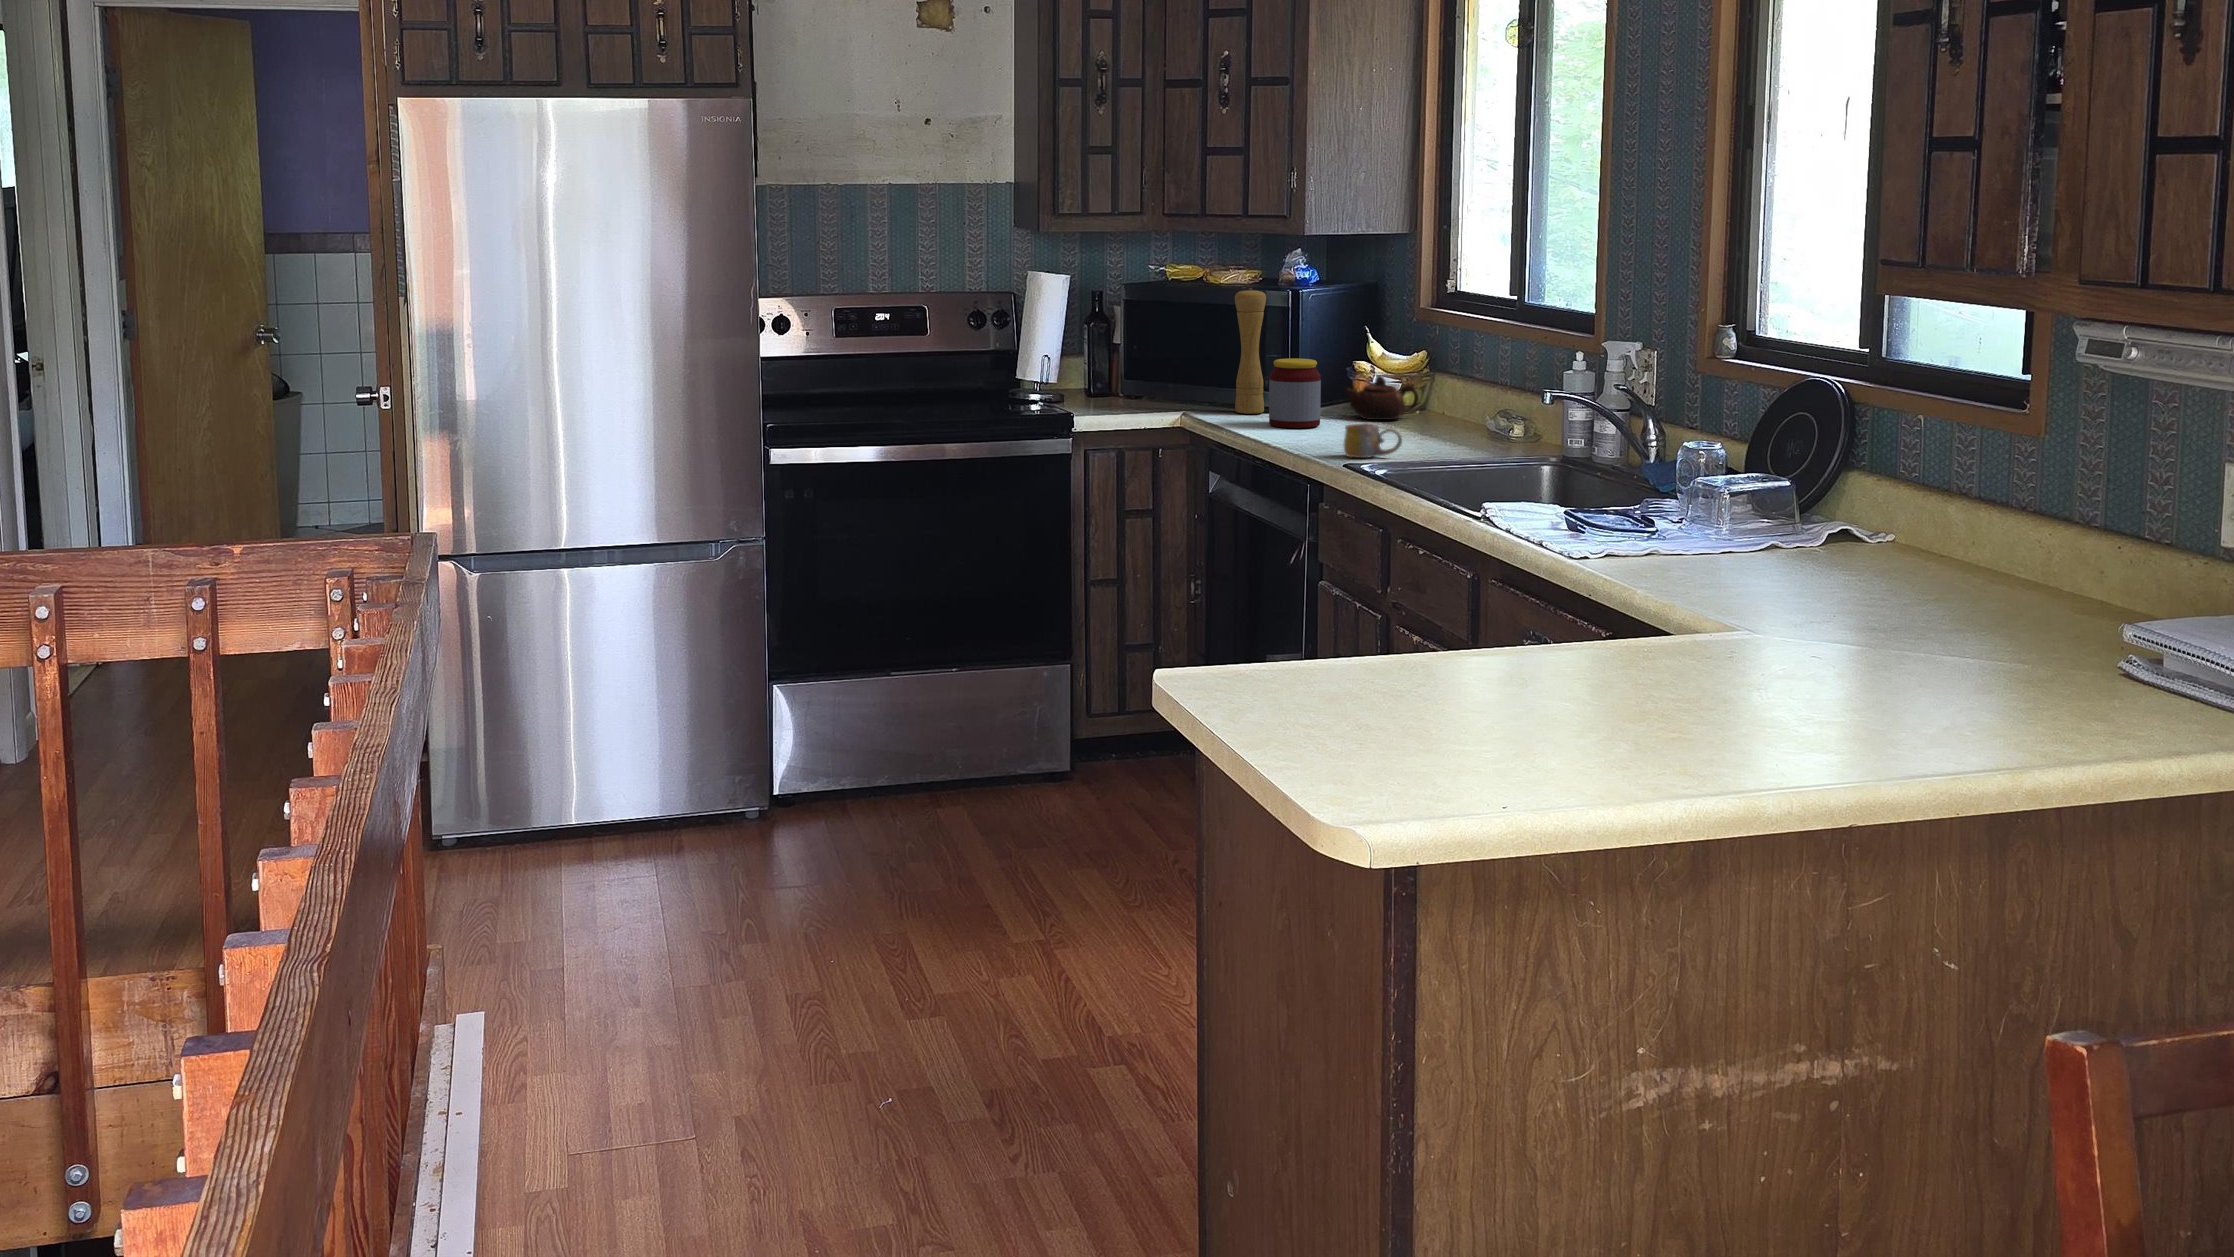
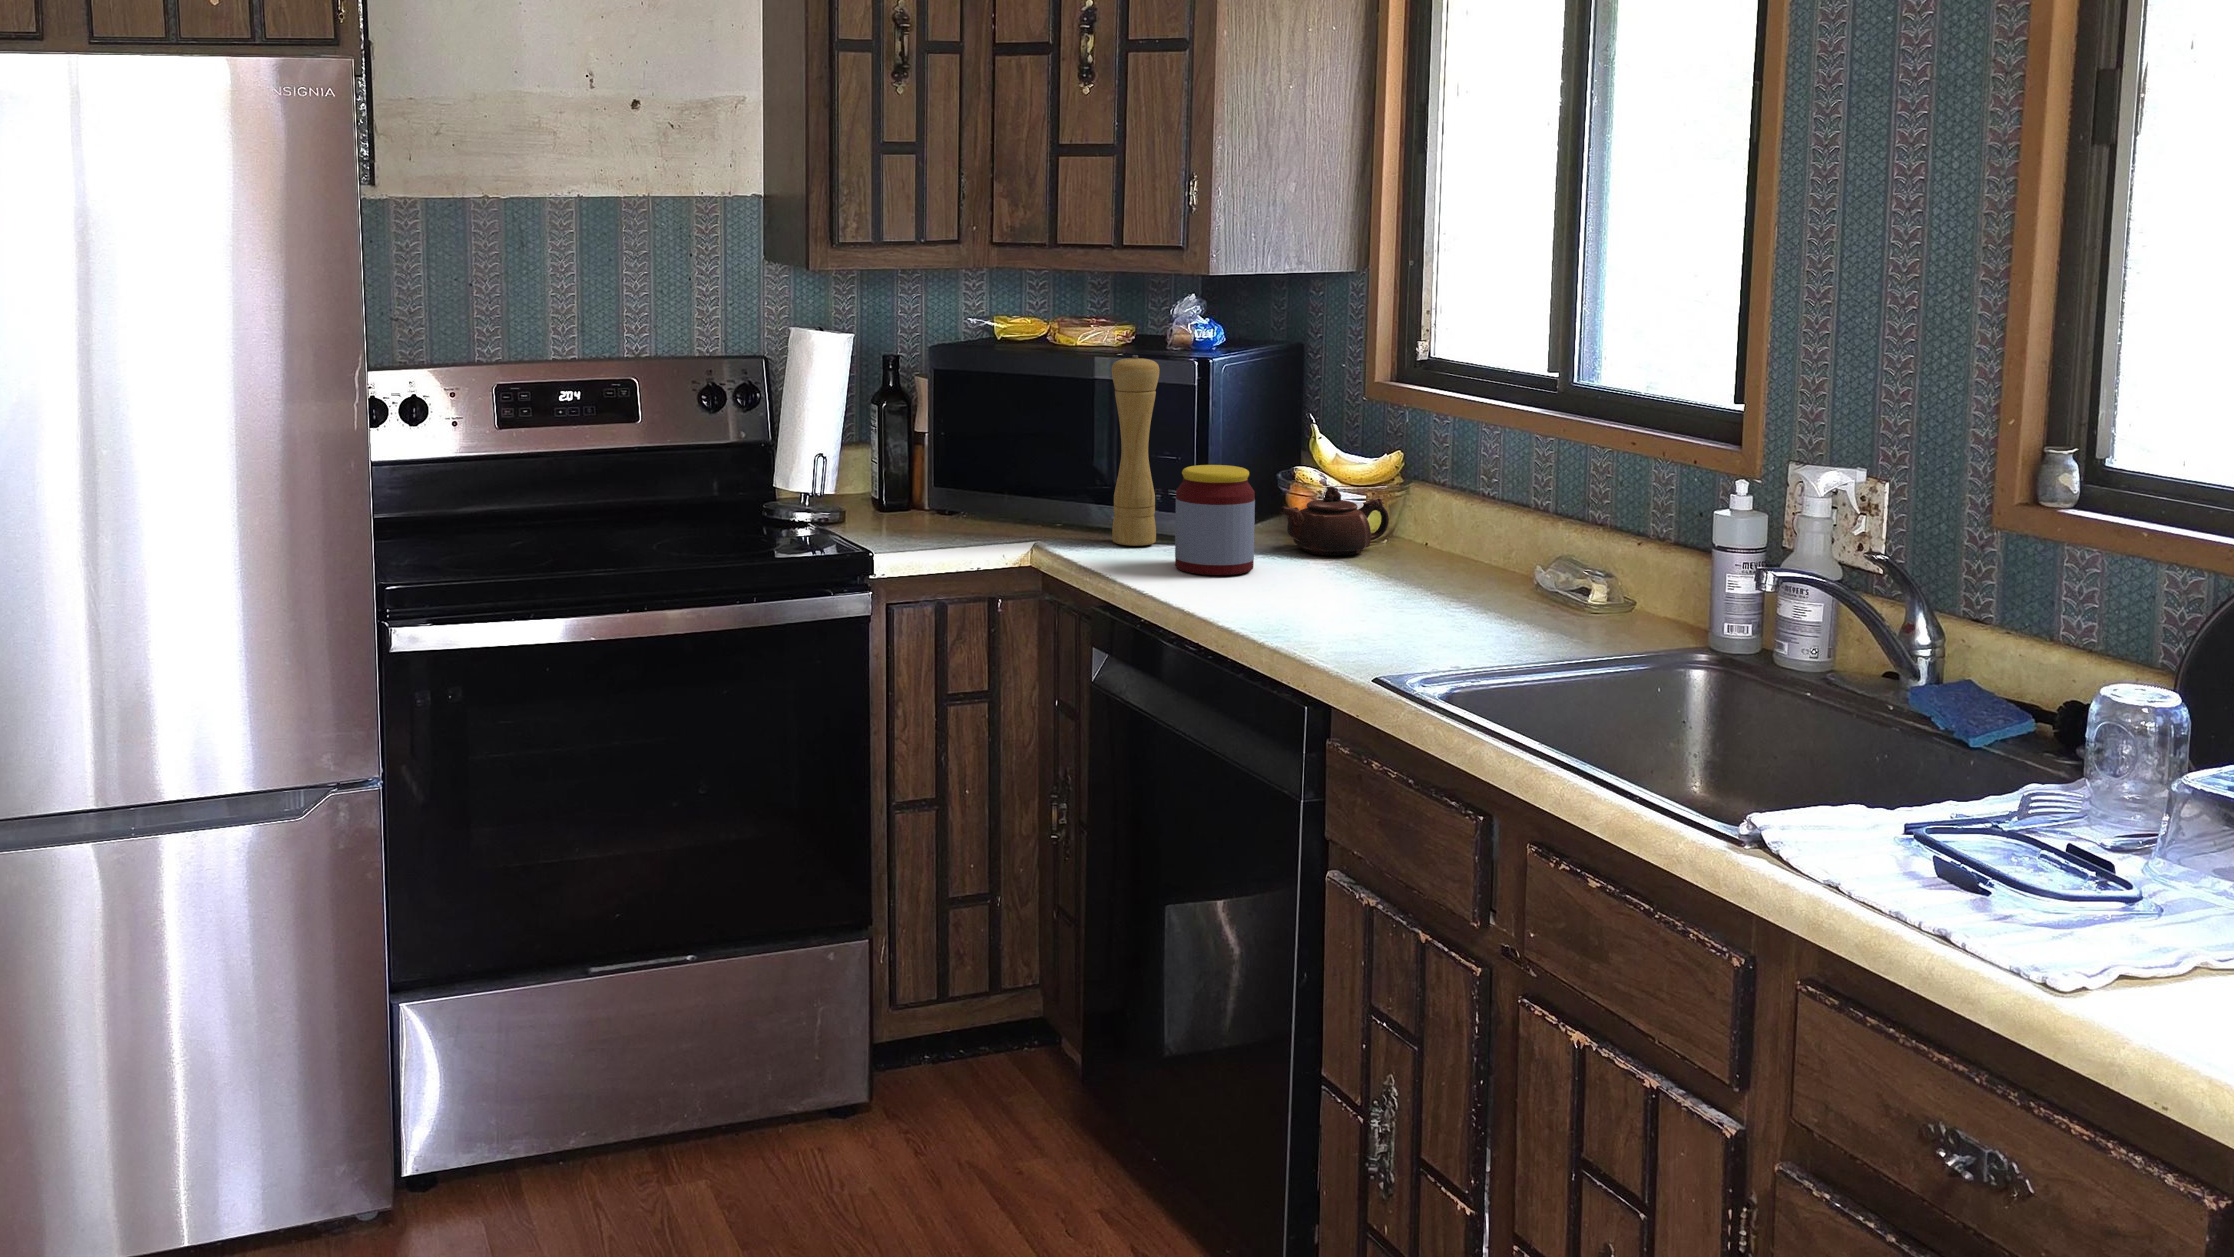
mug: present [1344,424,1402,458] -> none [1328,583,1423,641]

